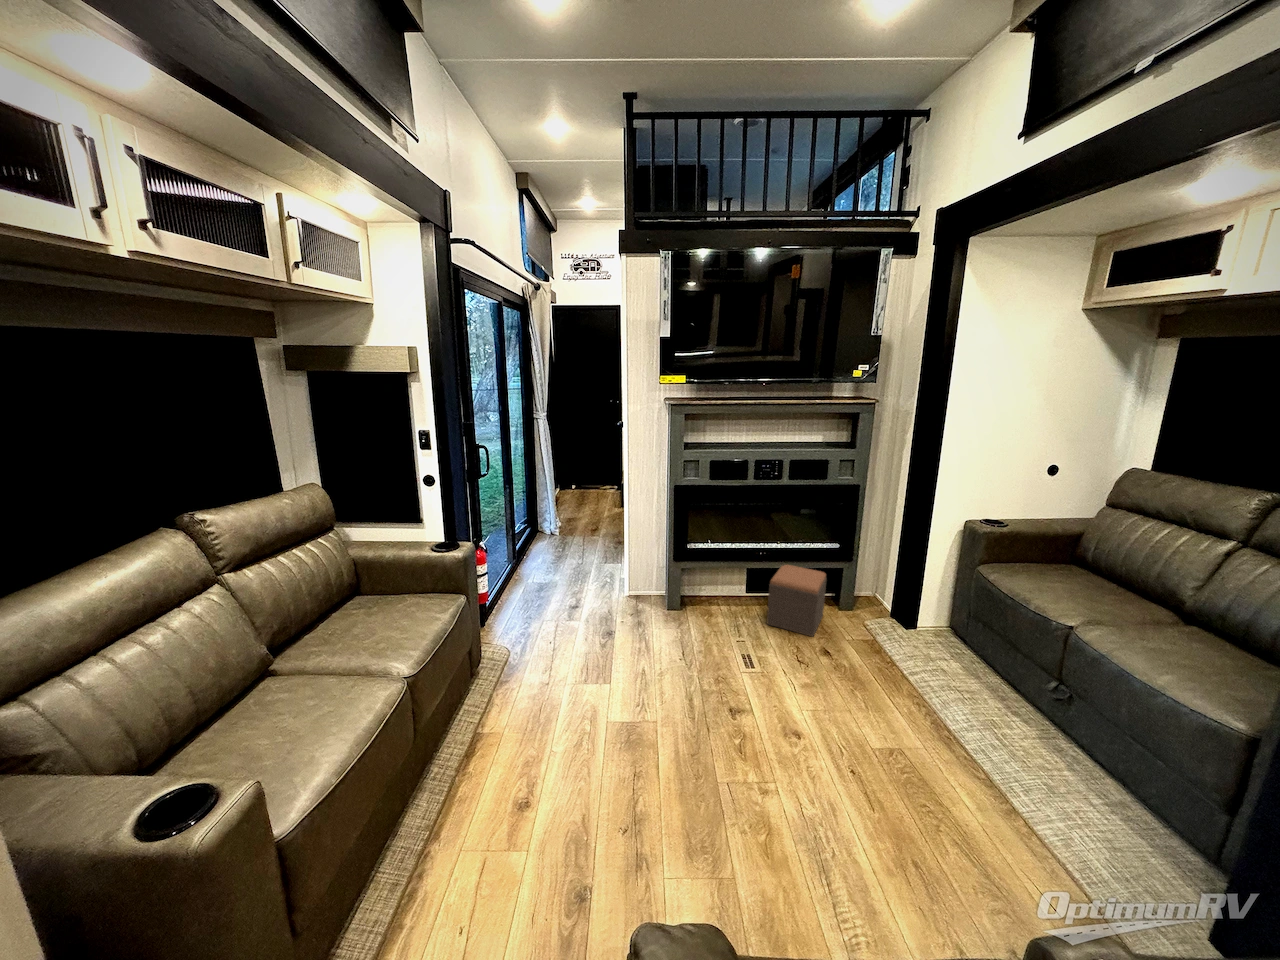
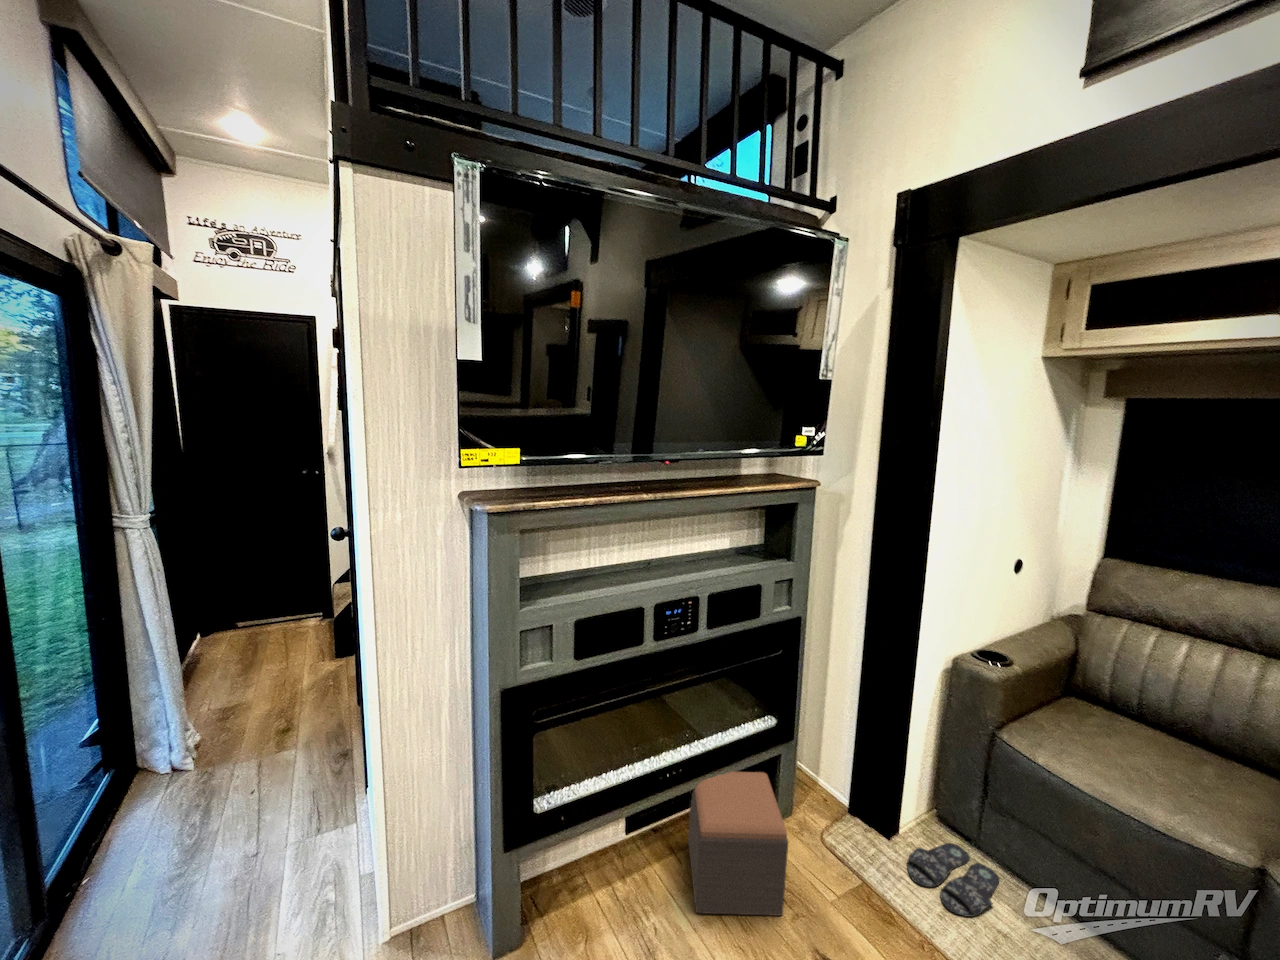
slippers: none [906,638,972,666] -> present [907,843,999,917]

